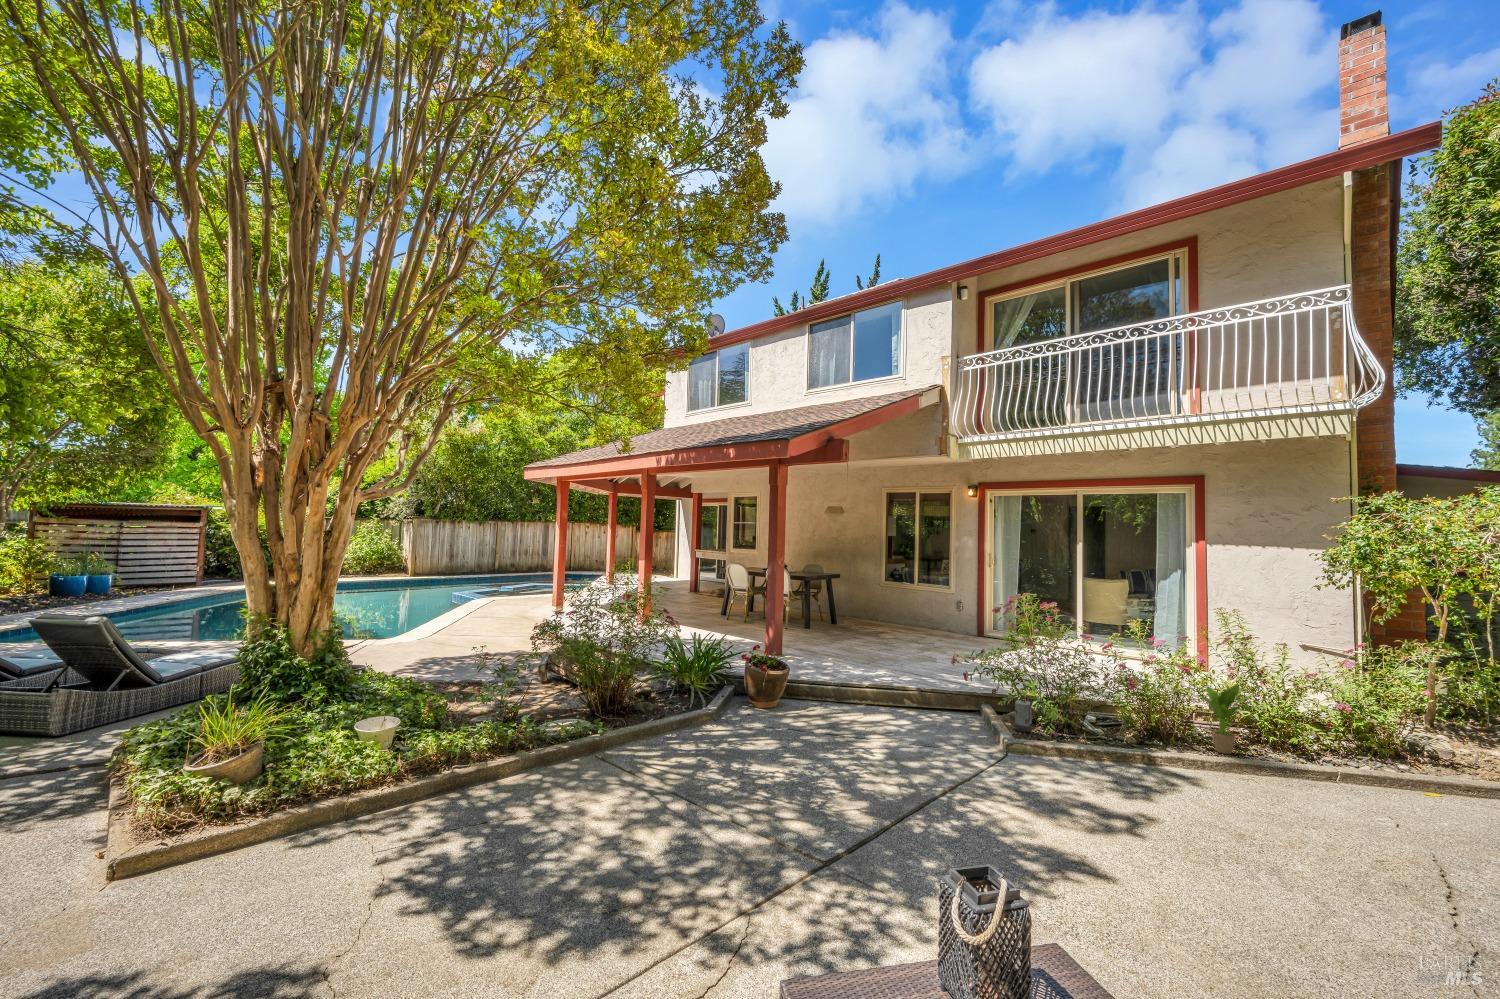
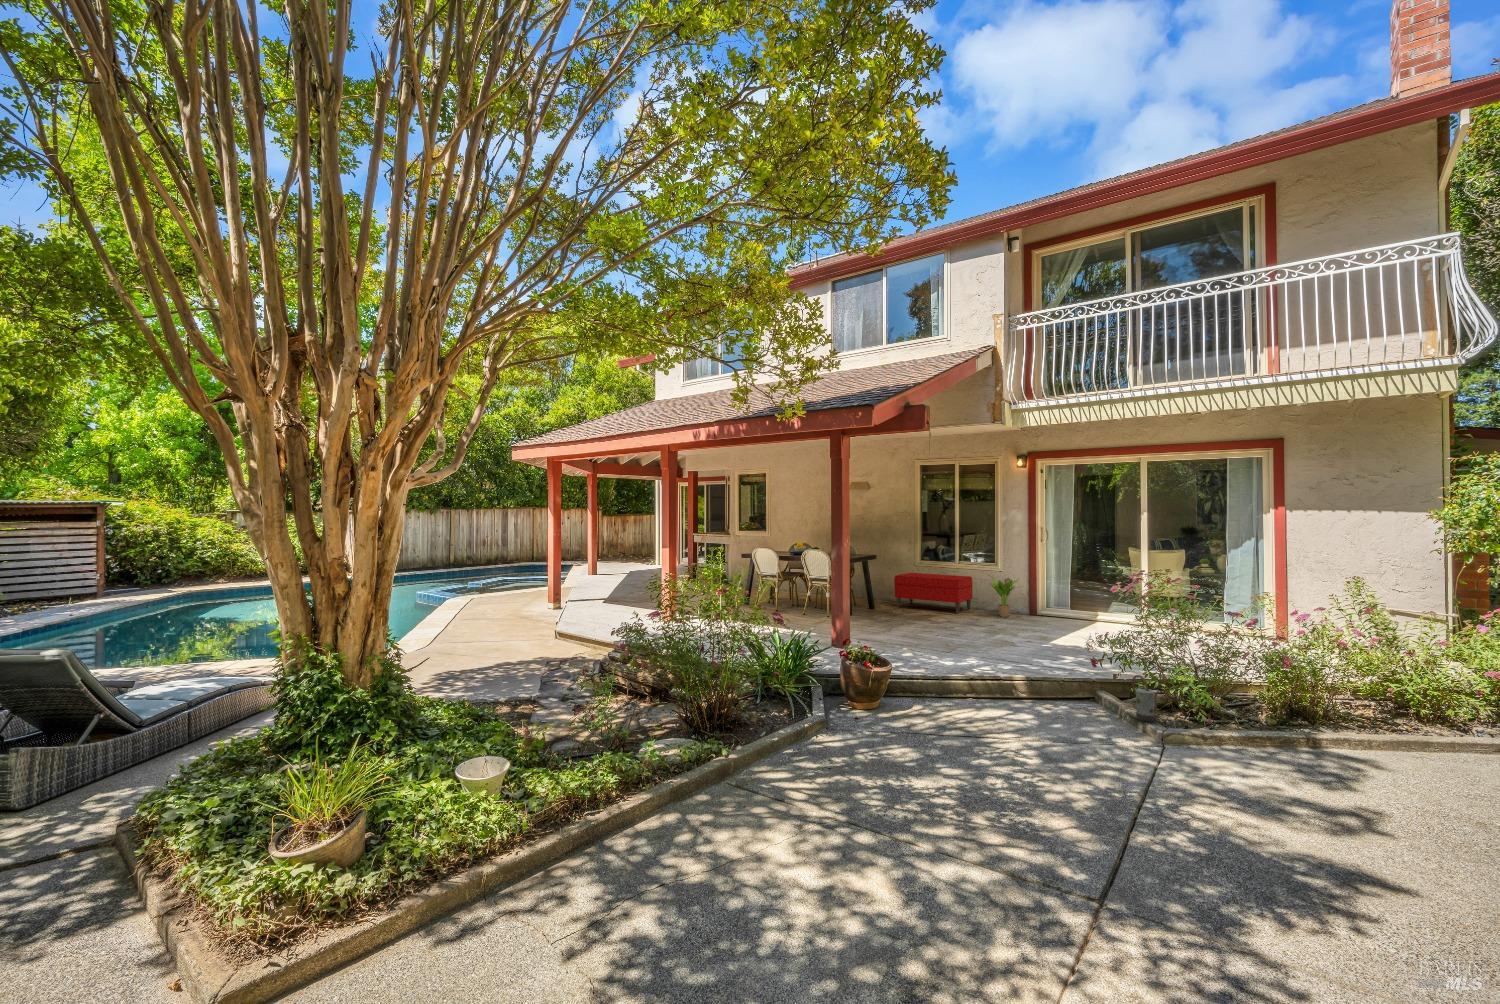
bench: none [856,593,927,632] -> present [894,573,973,613]
potted plant: present [1200,685,1258,754] -> present [988,575,1022,617]

